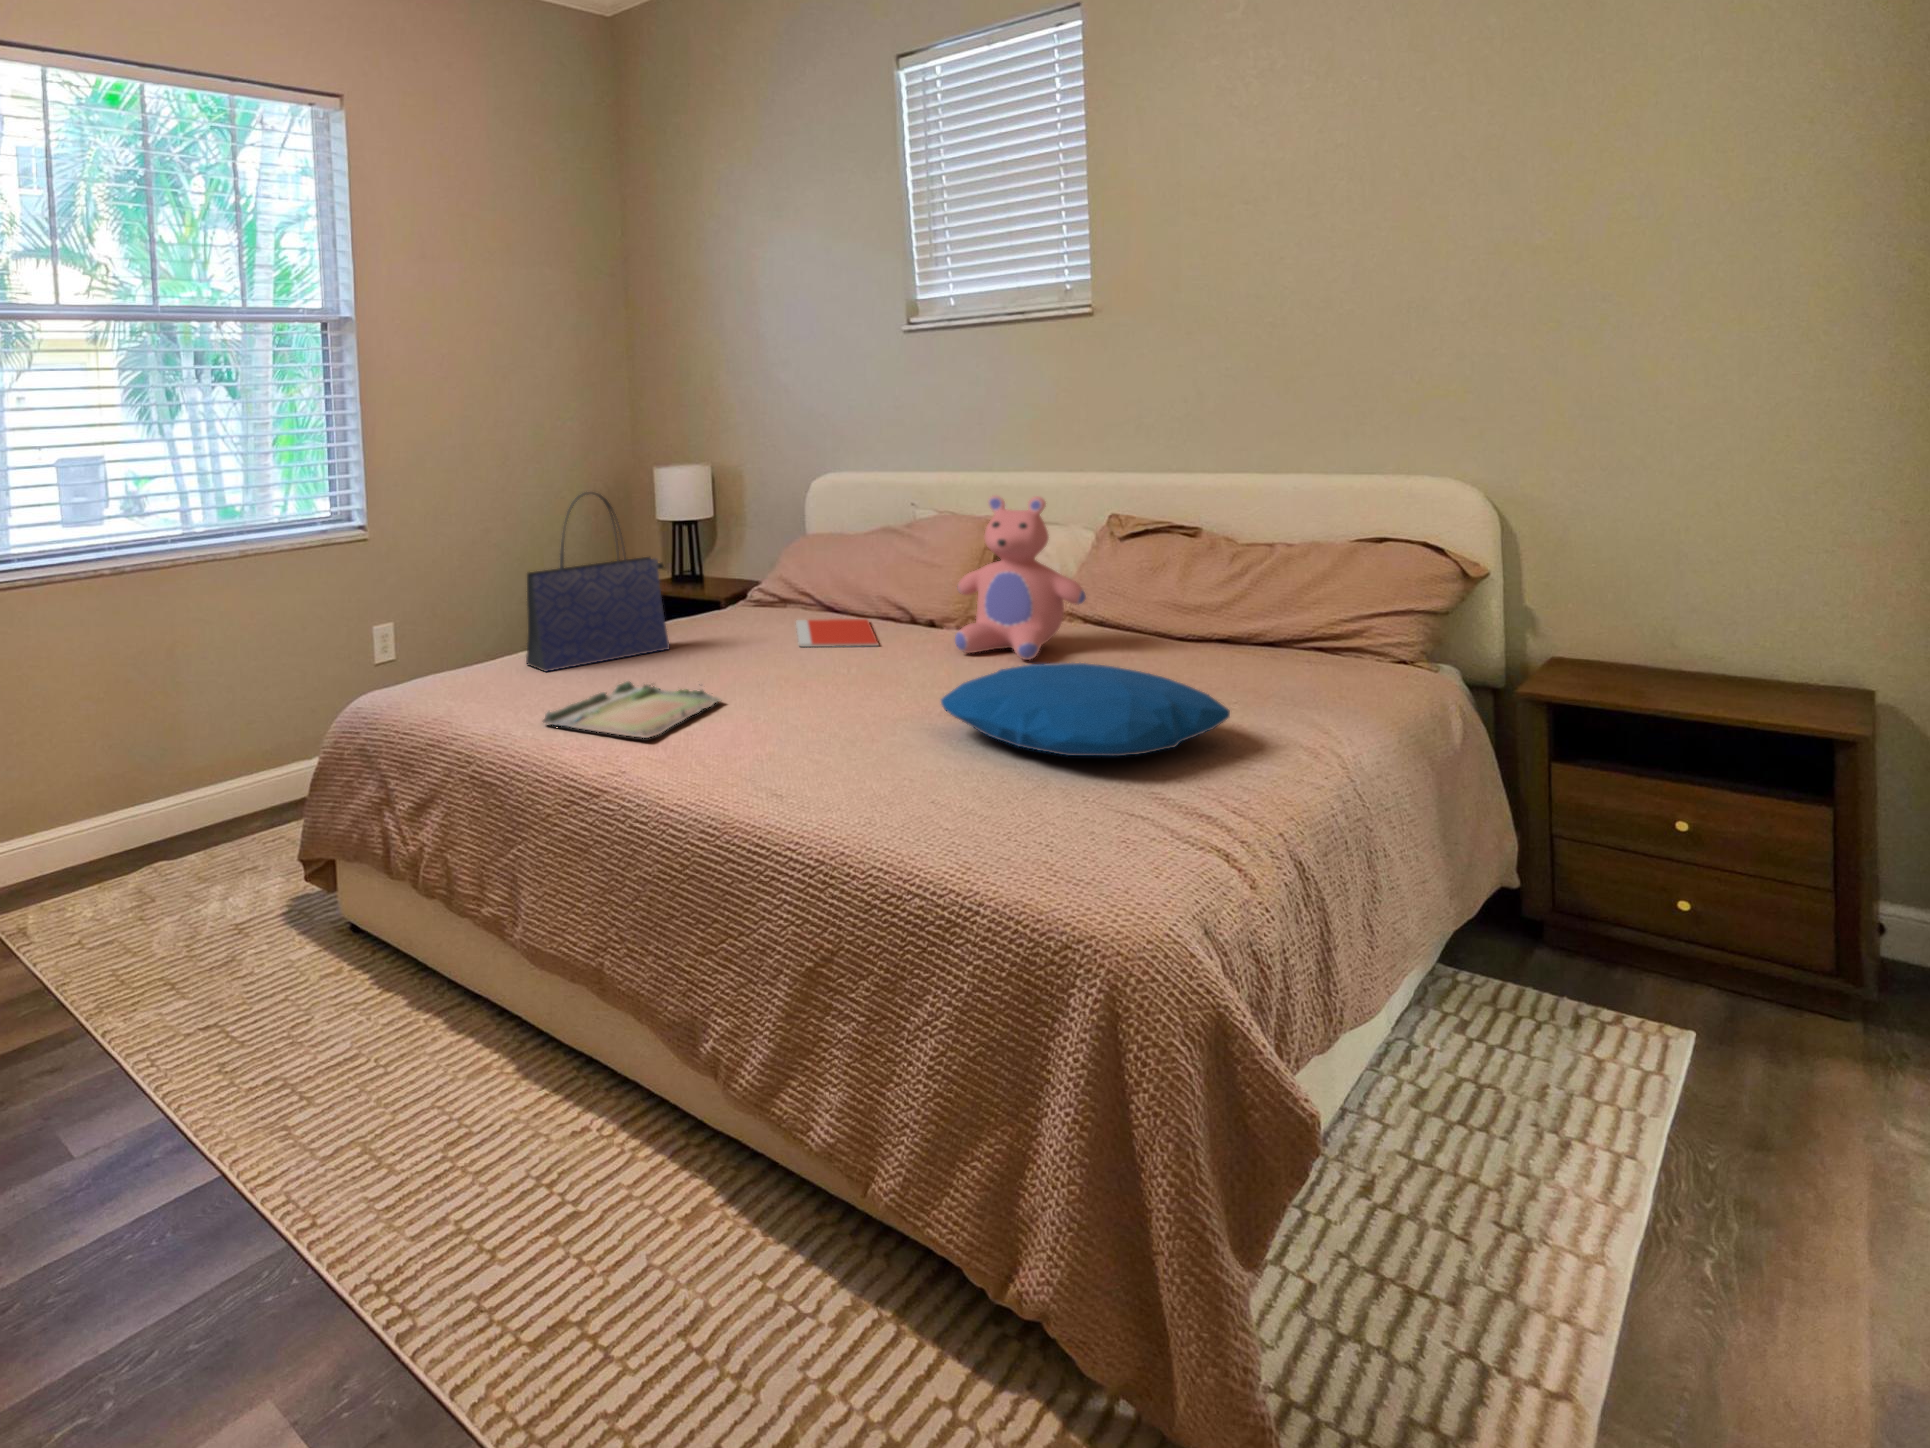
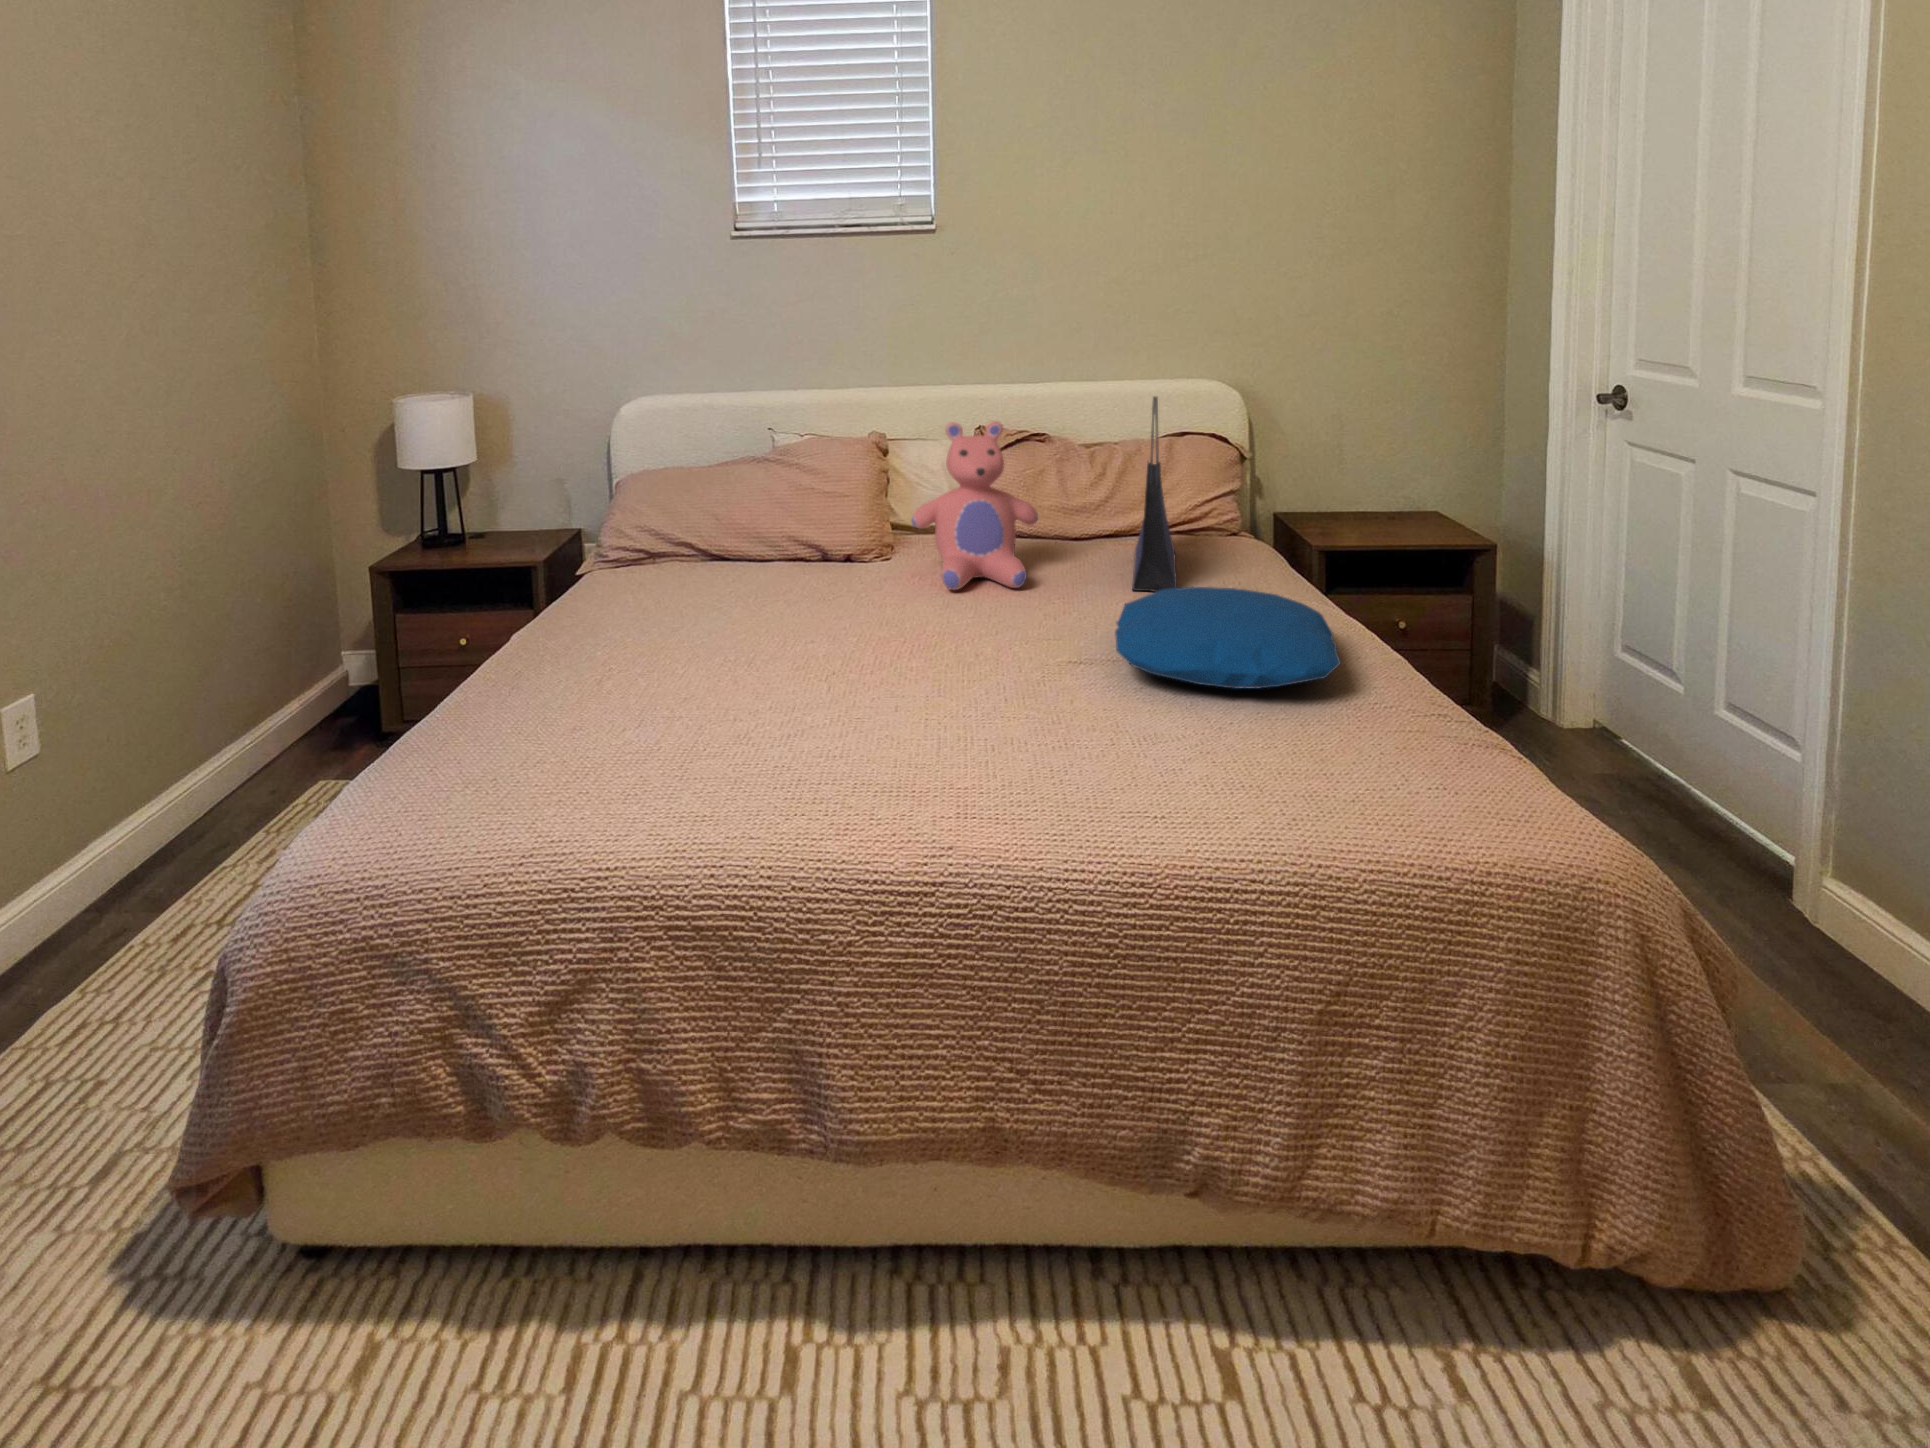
tote bag: present [526,493,670,671] -> present [1132,397,1177,592]
notebook: present [796,619,878,647] -> none [715,567,859,616]
tray: present [543,681,722,738] -> none [715,692,908,816]

